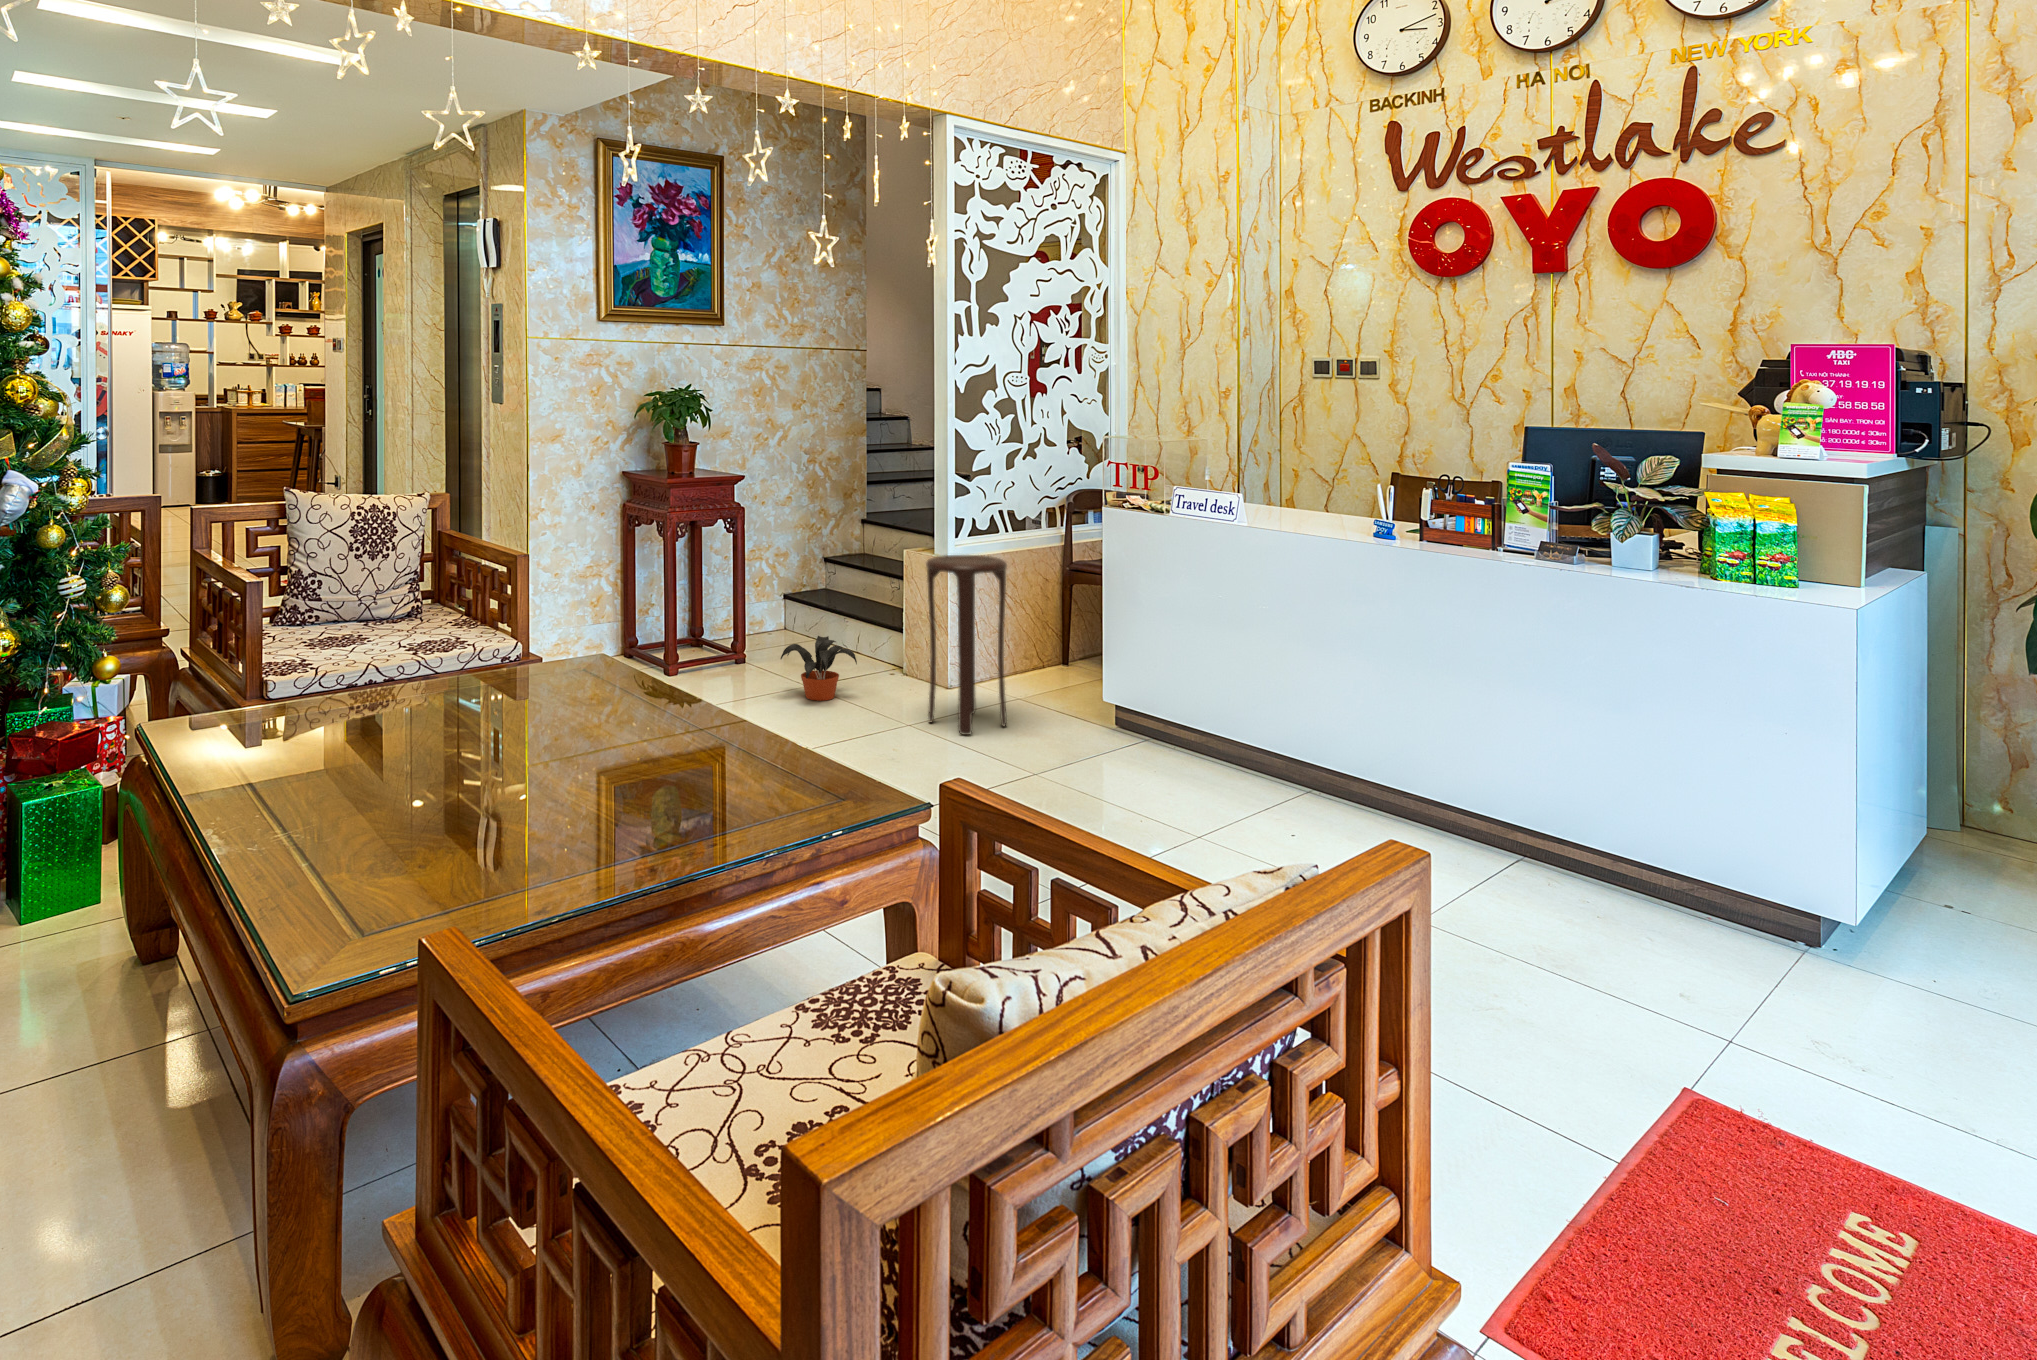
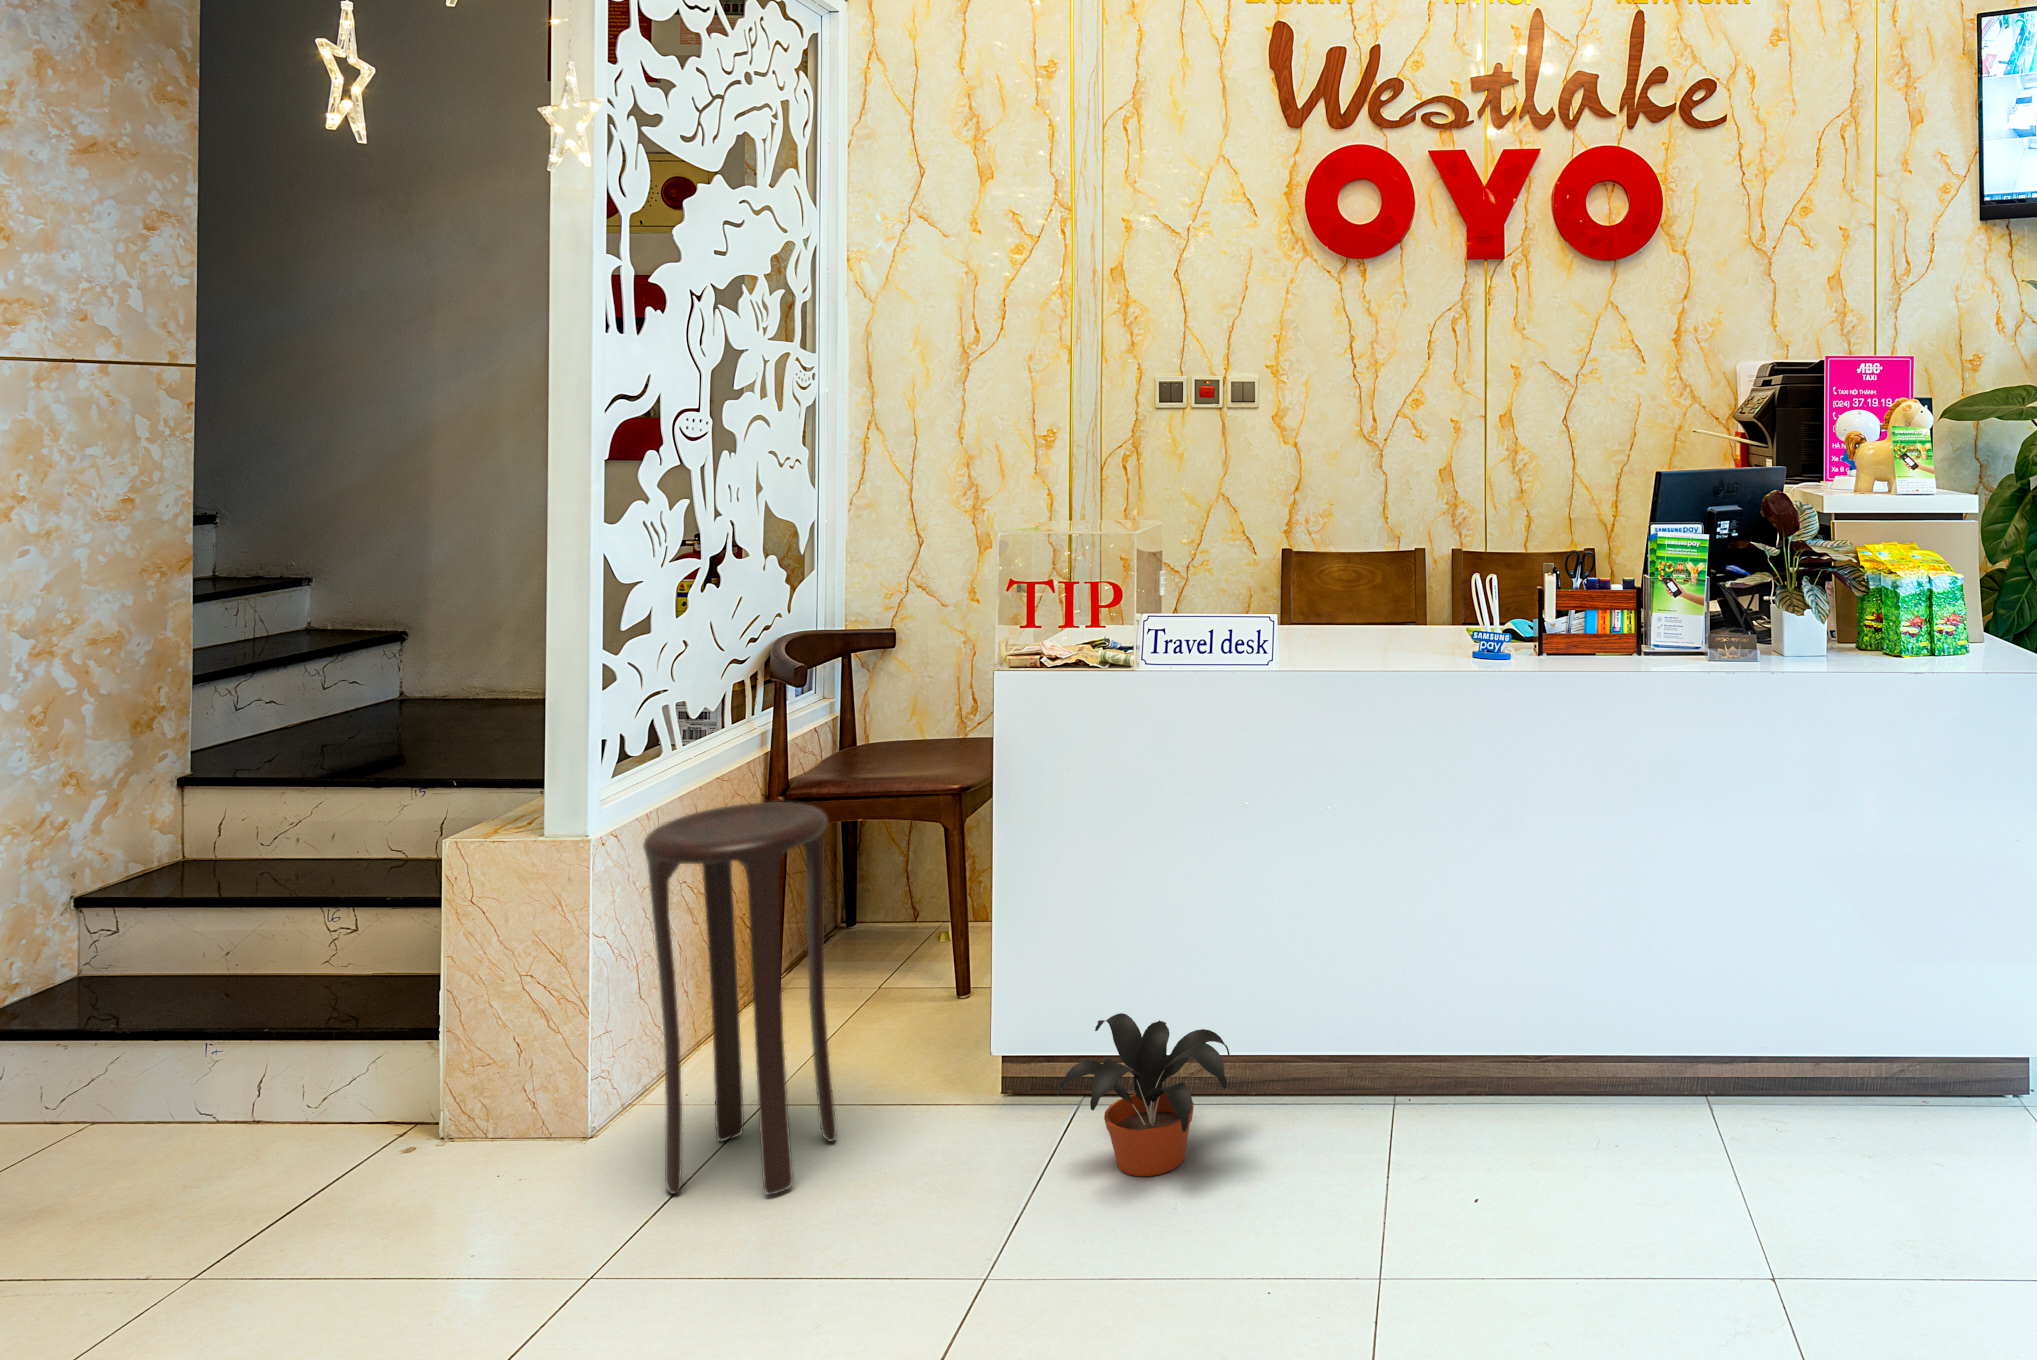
potted plant: present [781,636,857,701] -> present [1058,1013,1230,1176]

